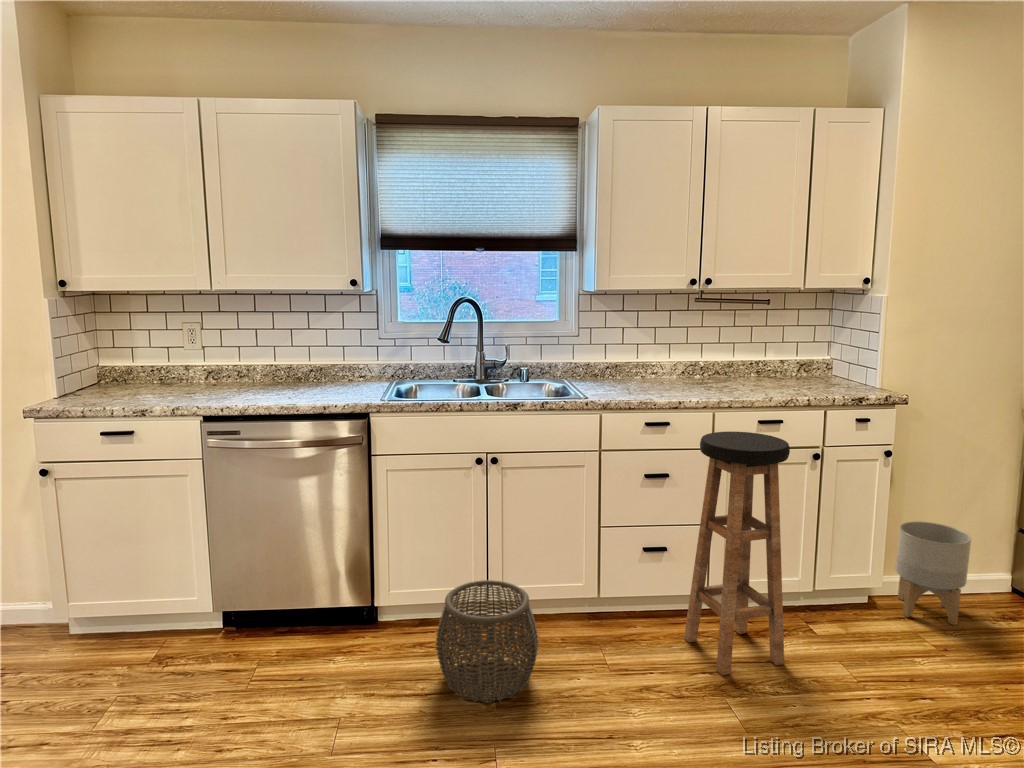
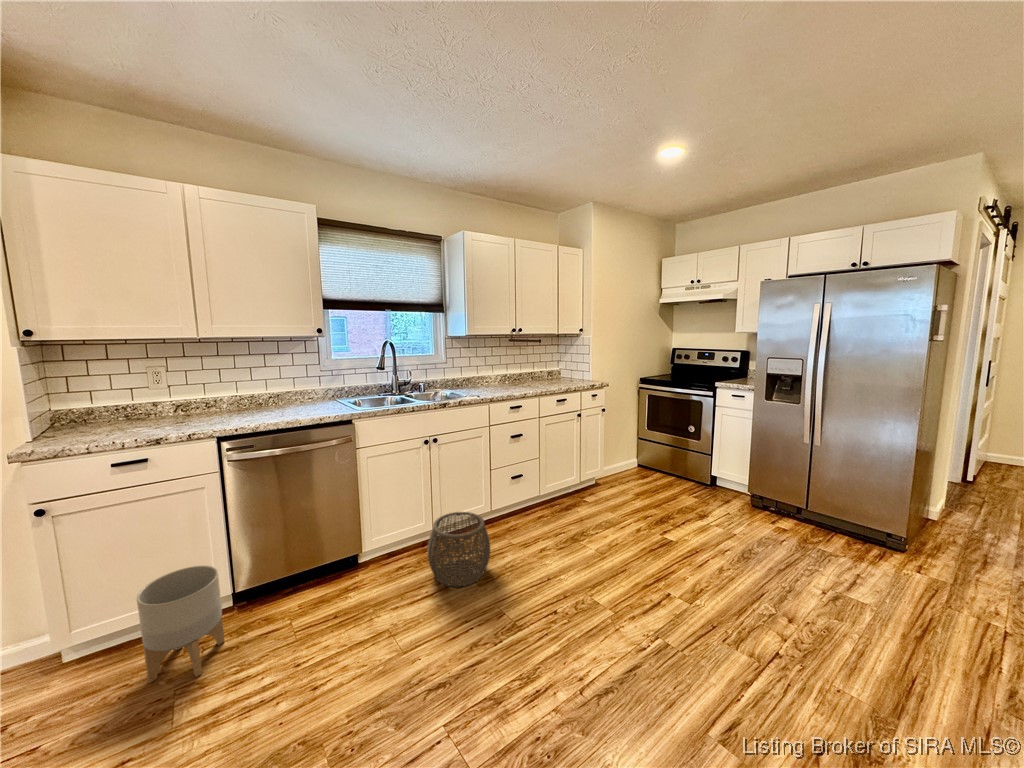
bar stool: present [684,432,790,675] -> none [538,407,587,531]
planter: present [895,521,971,625] -> present [137,566,225,683]

